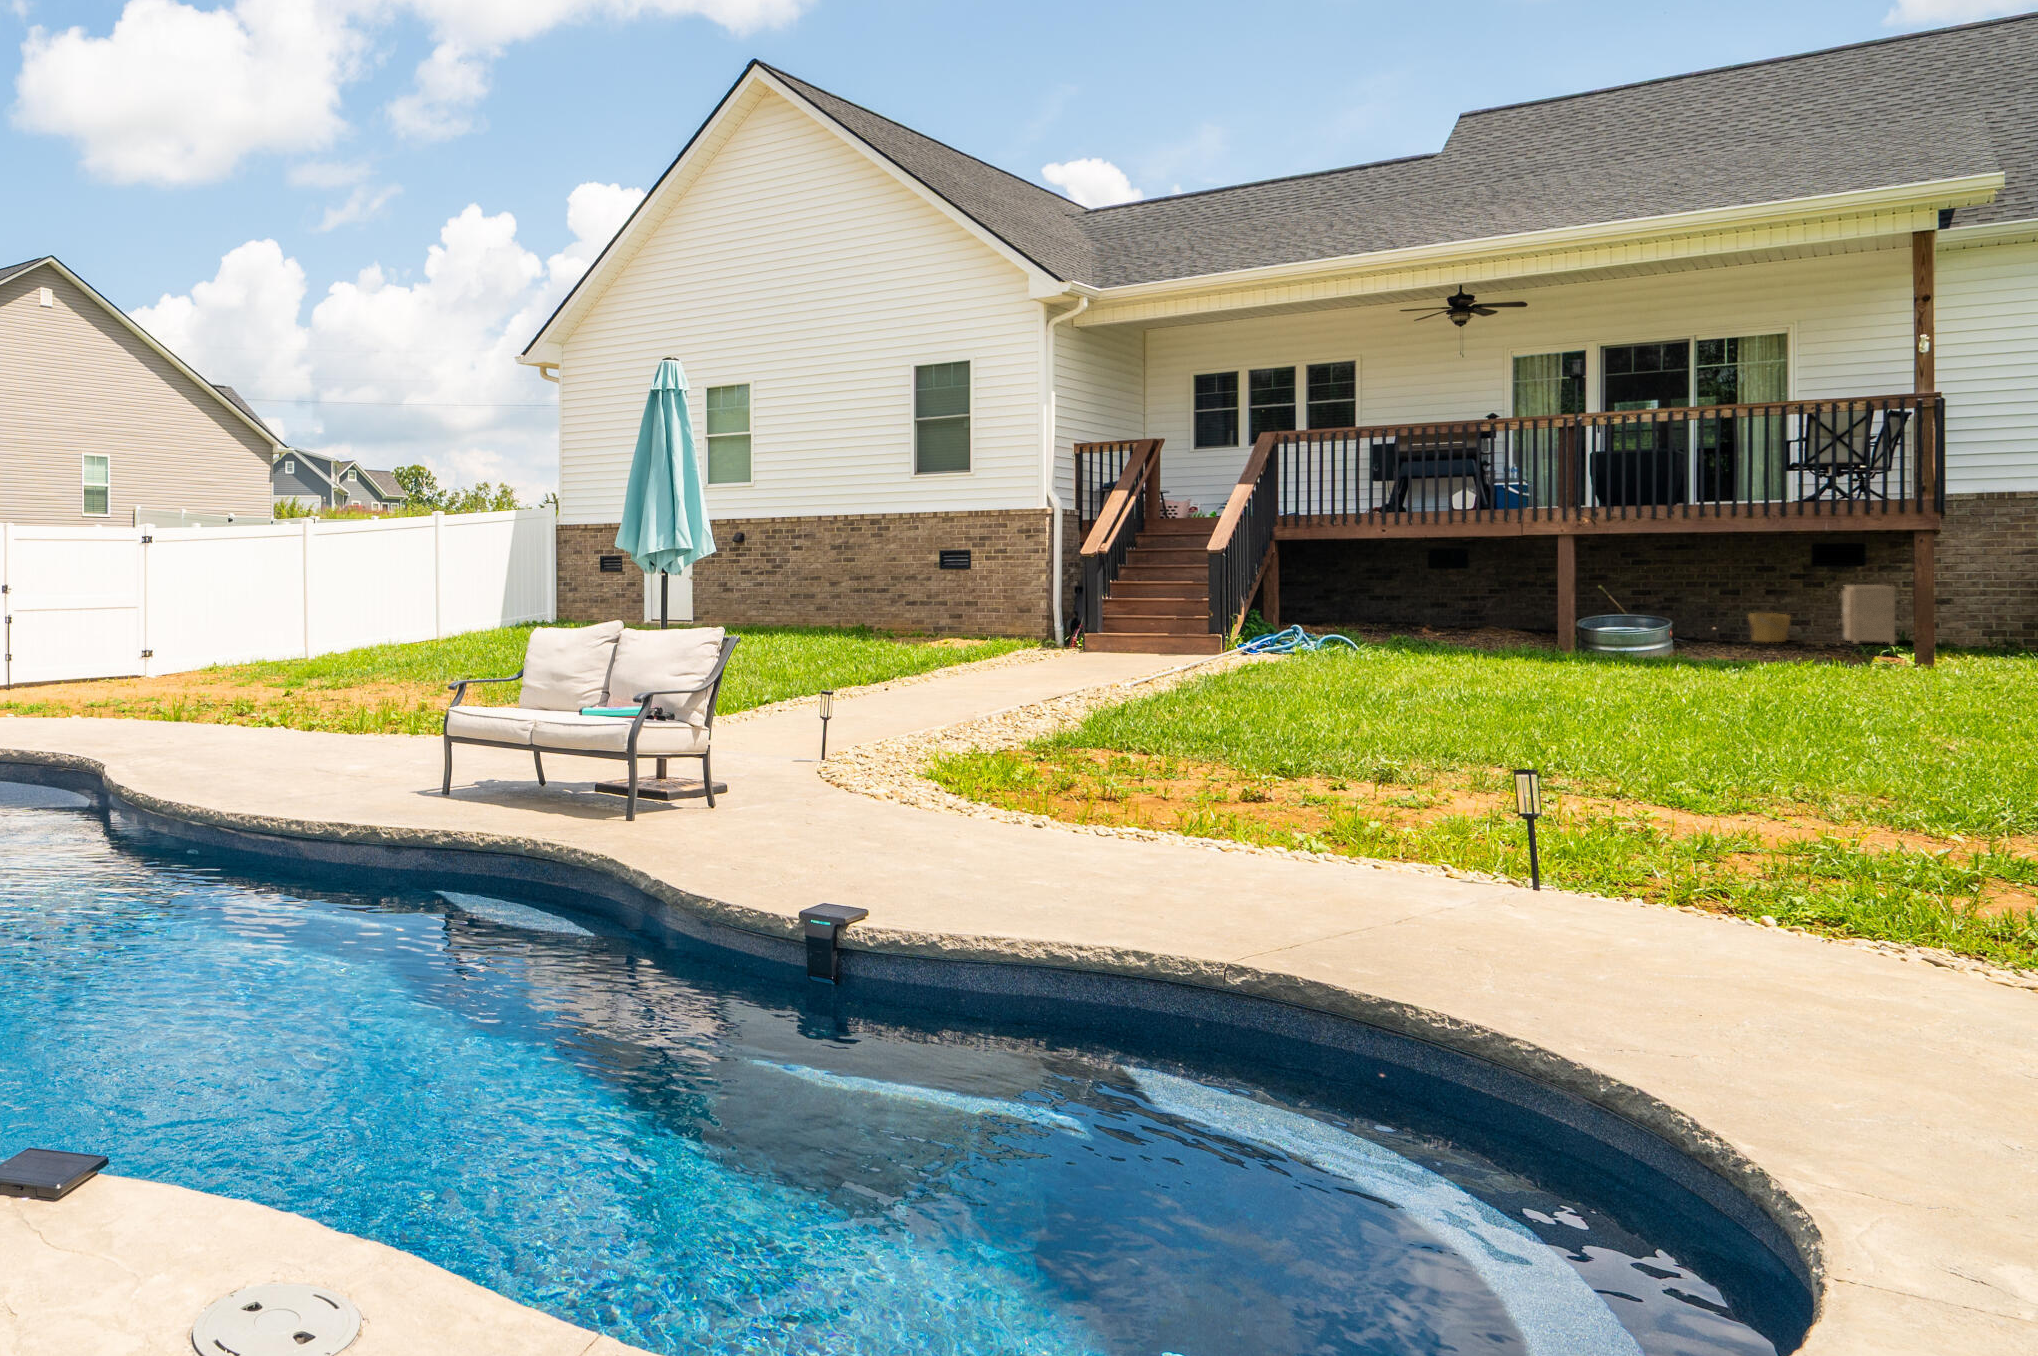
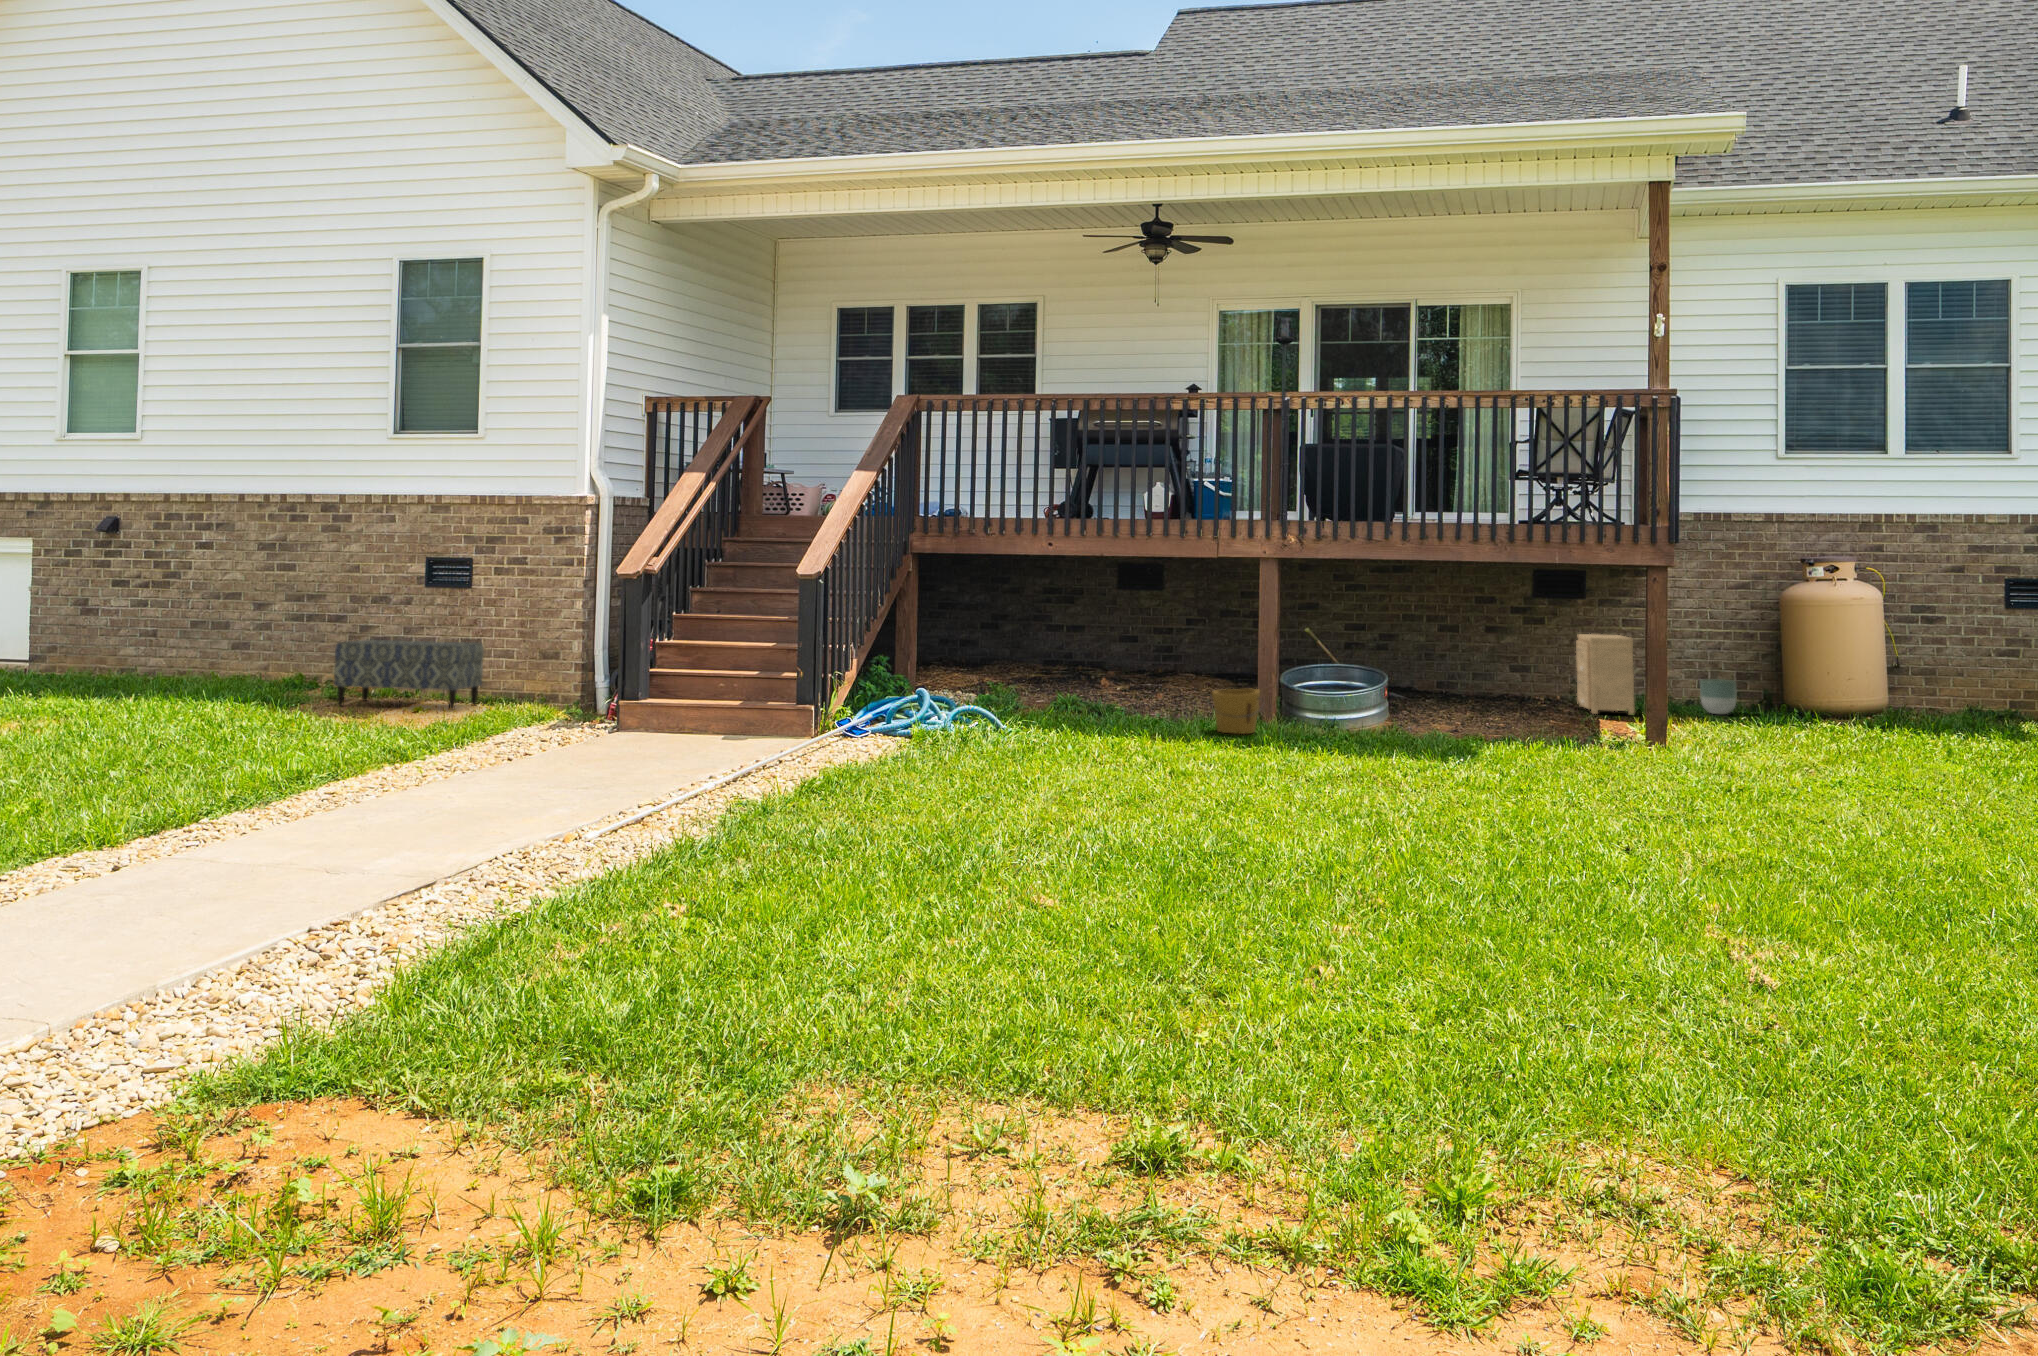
bench: none [892,601,981,641] -> present [334,640,484,710]
bucket: present [1748,613,1790,642] -> present [1211,689,1260,734]
planter: none [1963,618,2000,645] -> present [1700,679,1736,715]

